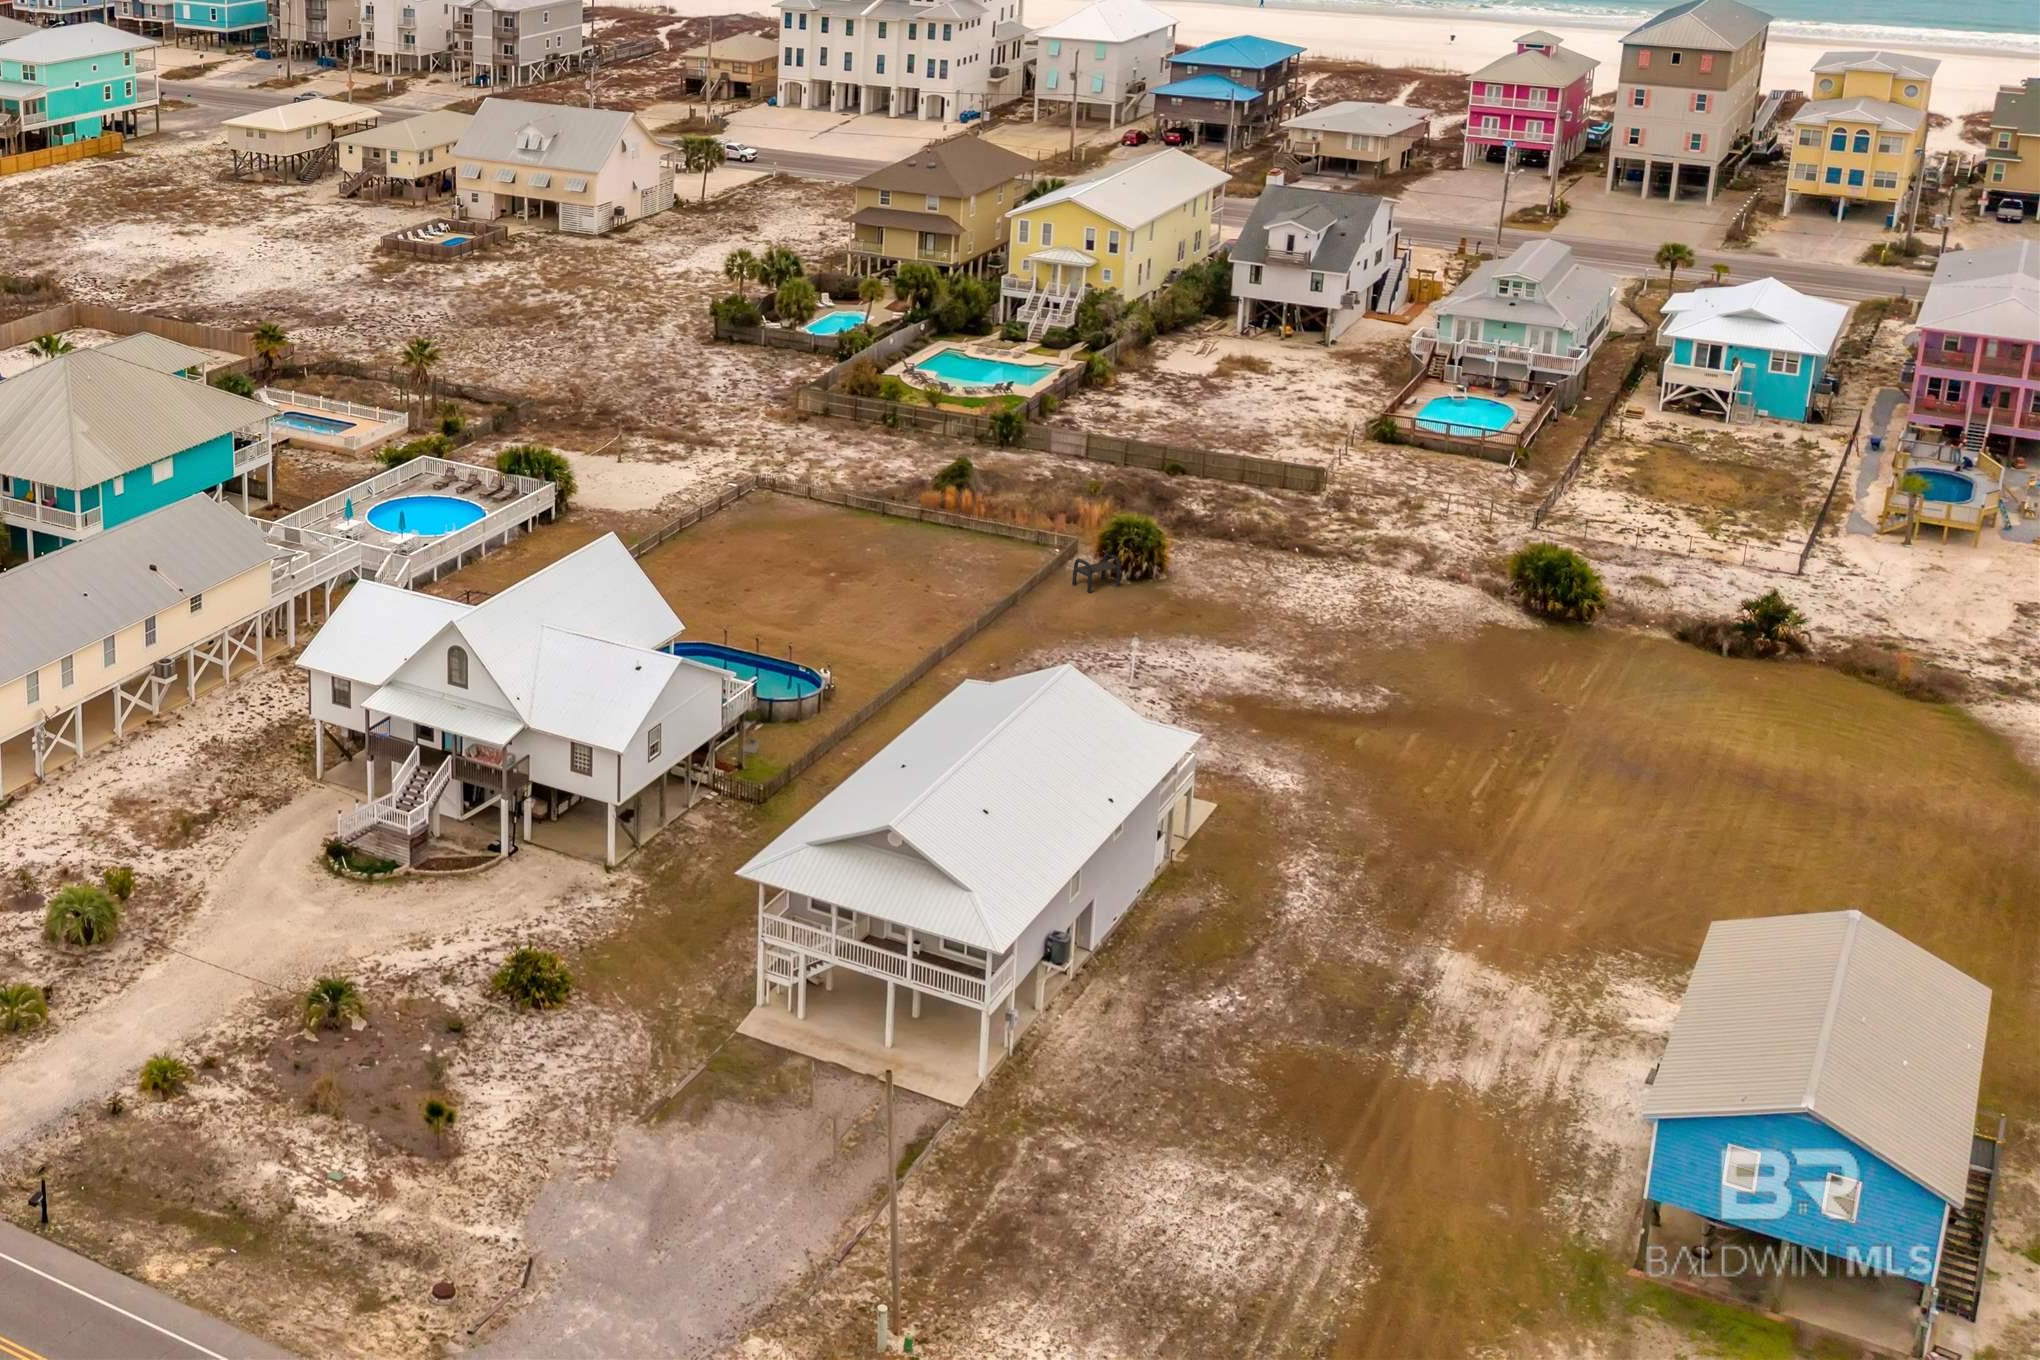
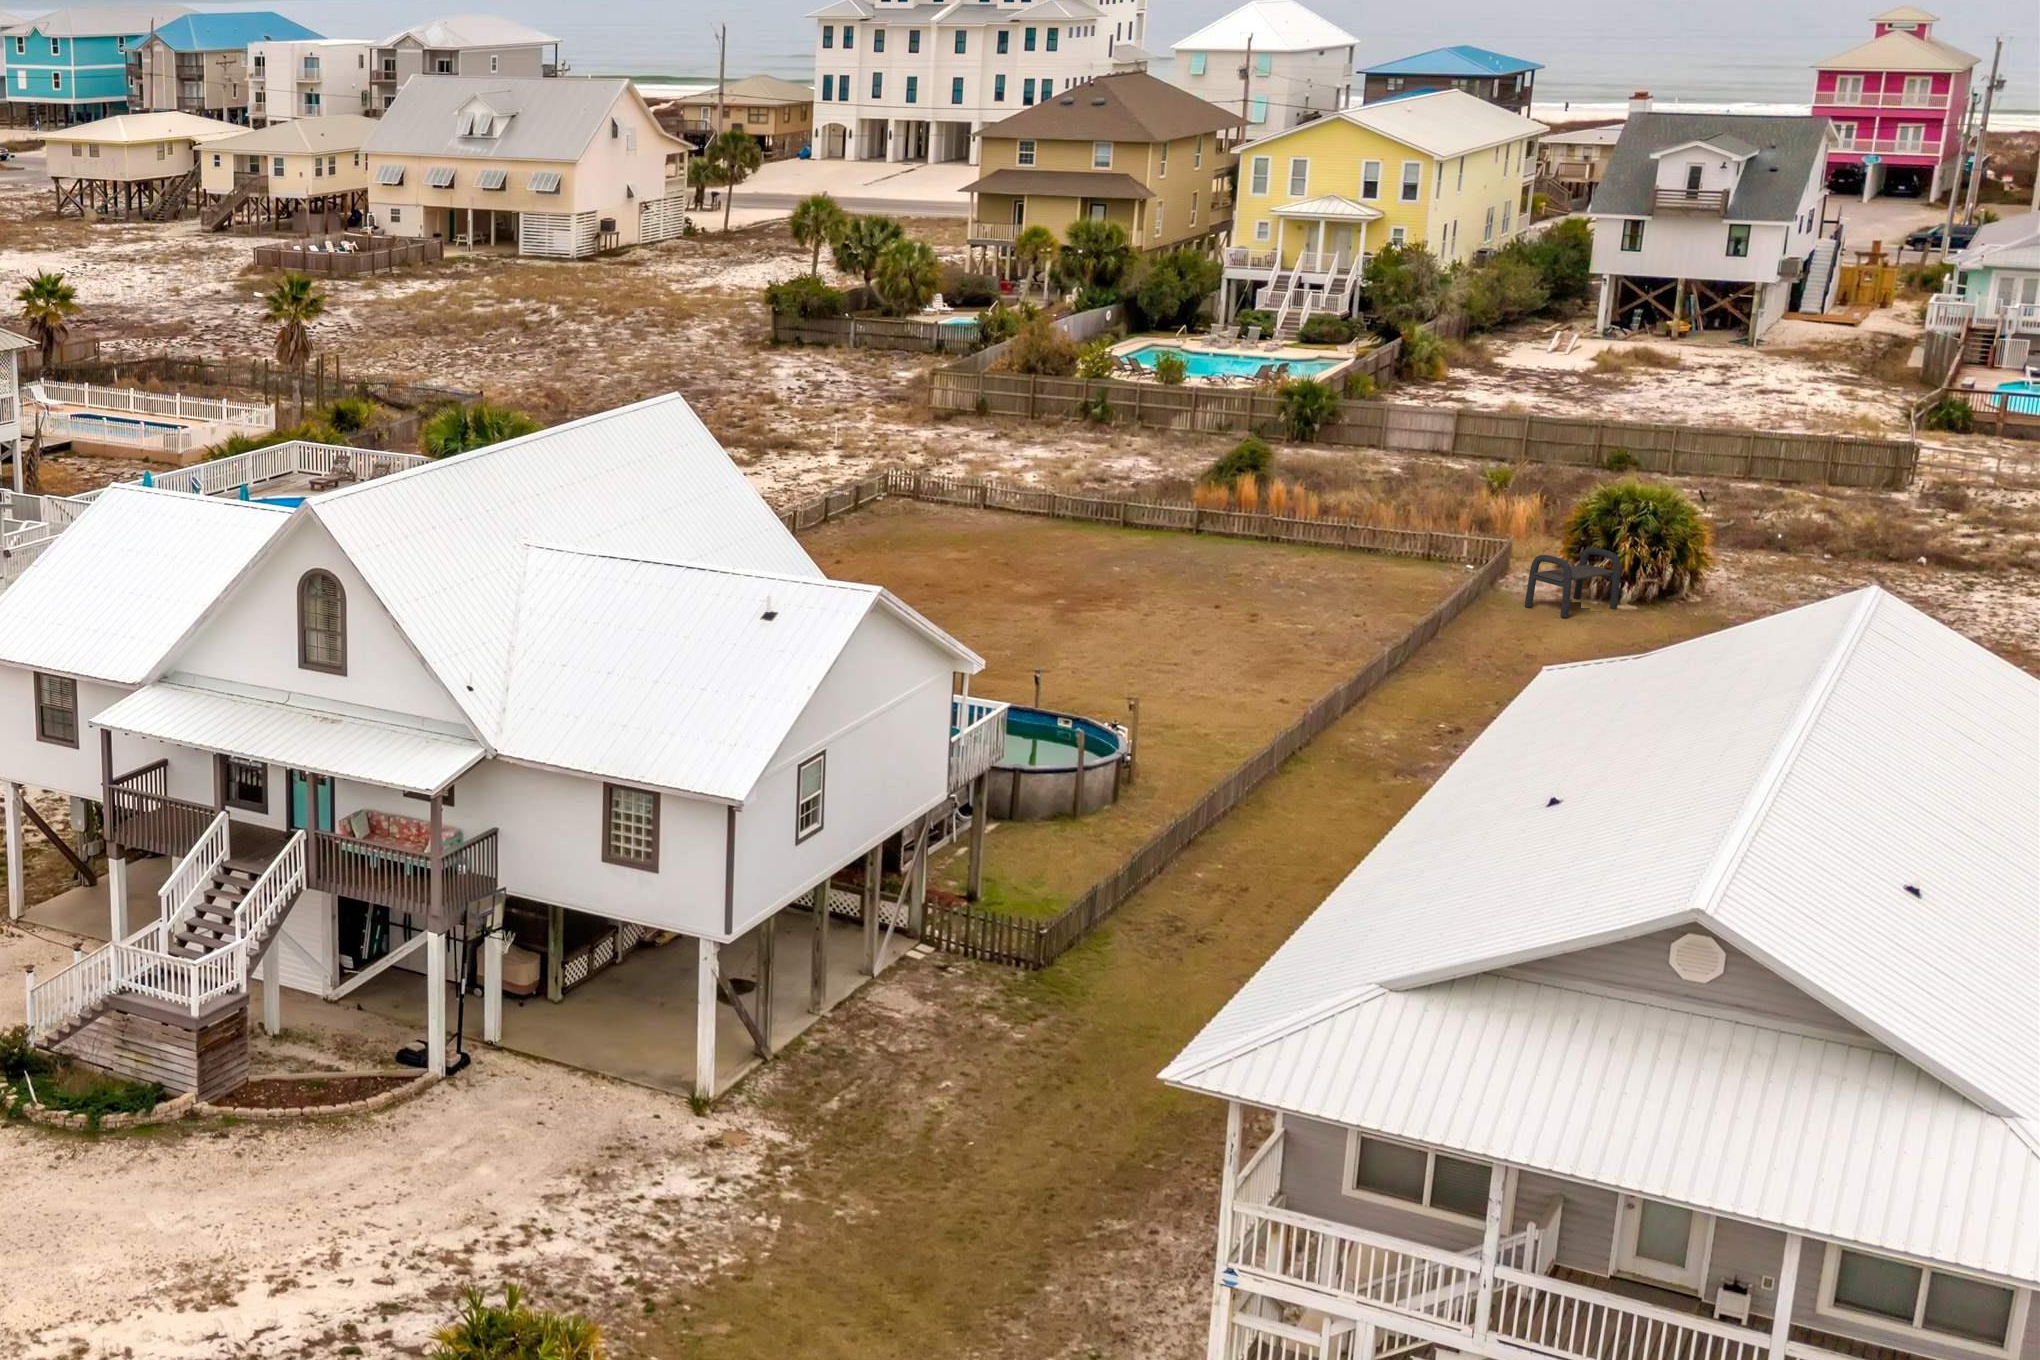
potted tree: present [743,710,760,753] -> none [967,771,1011,870]

